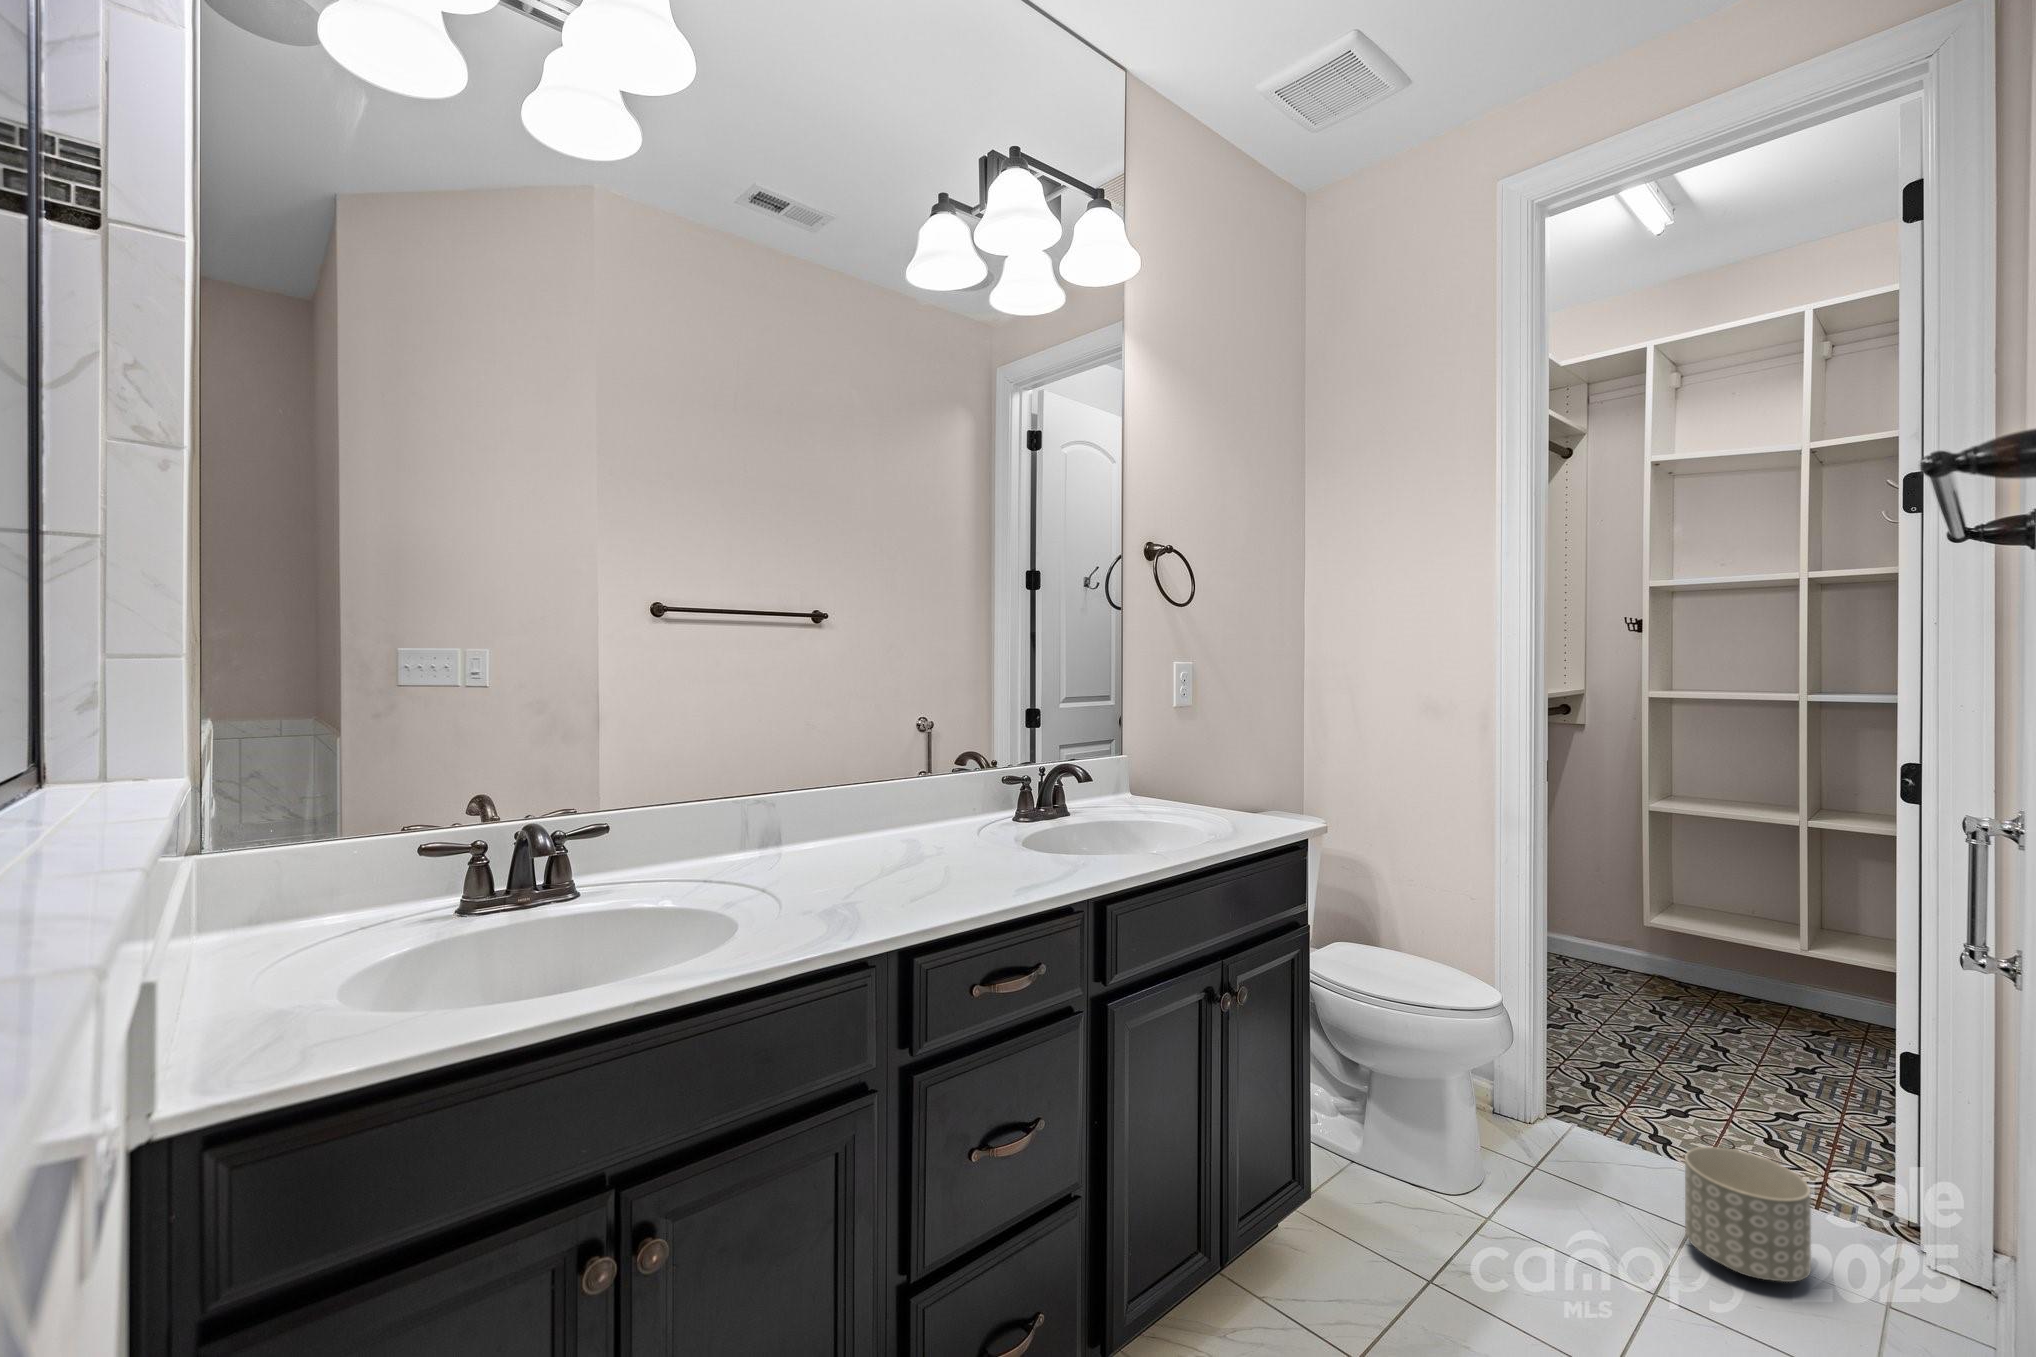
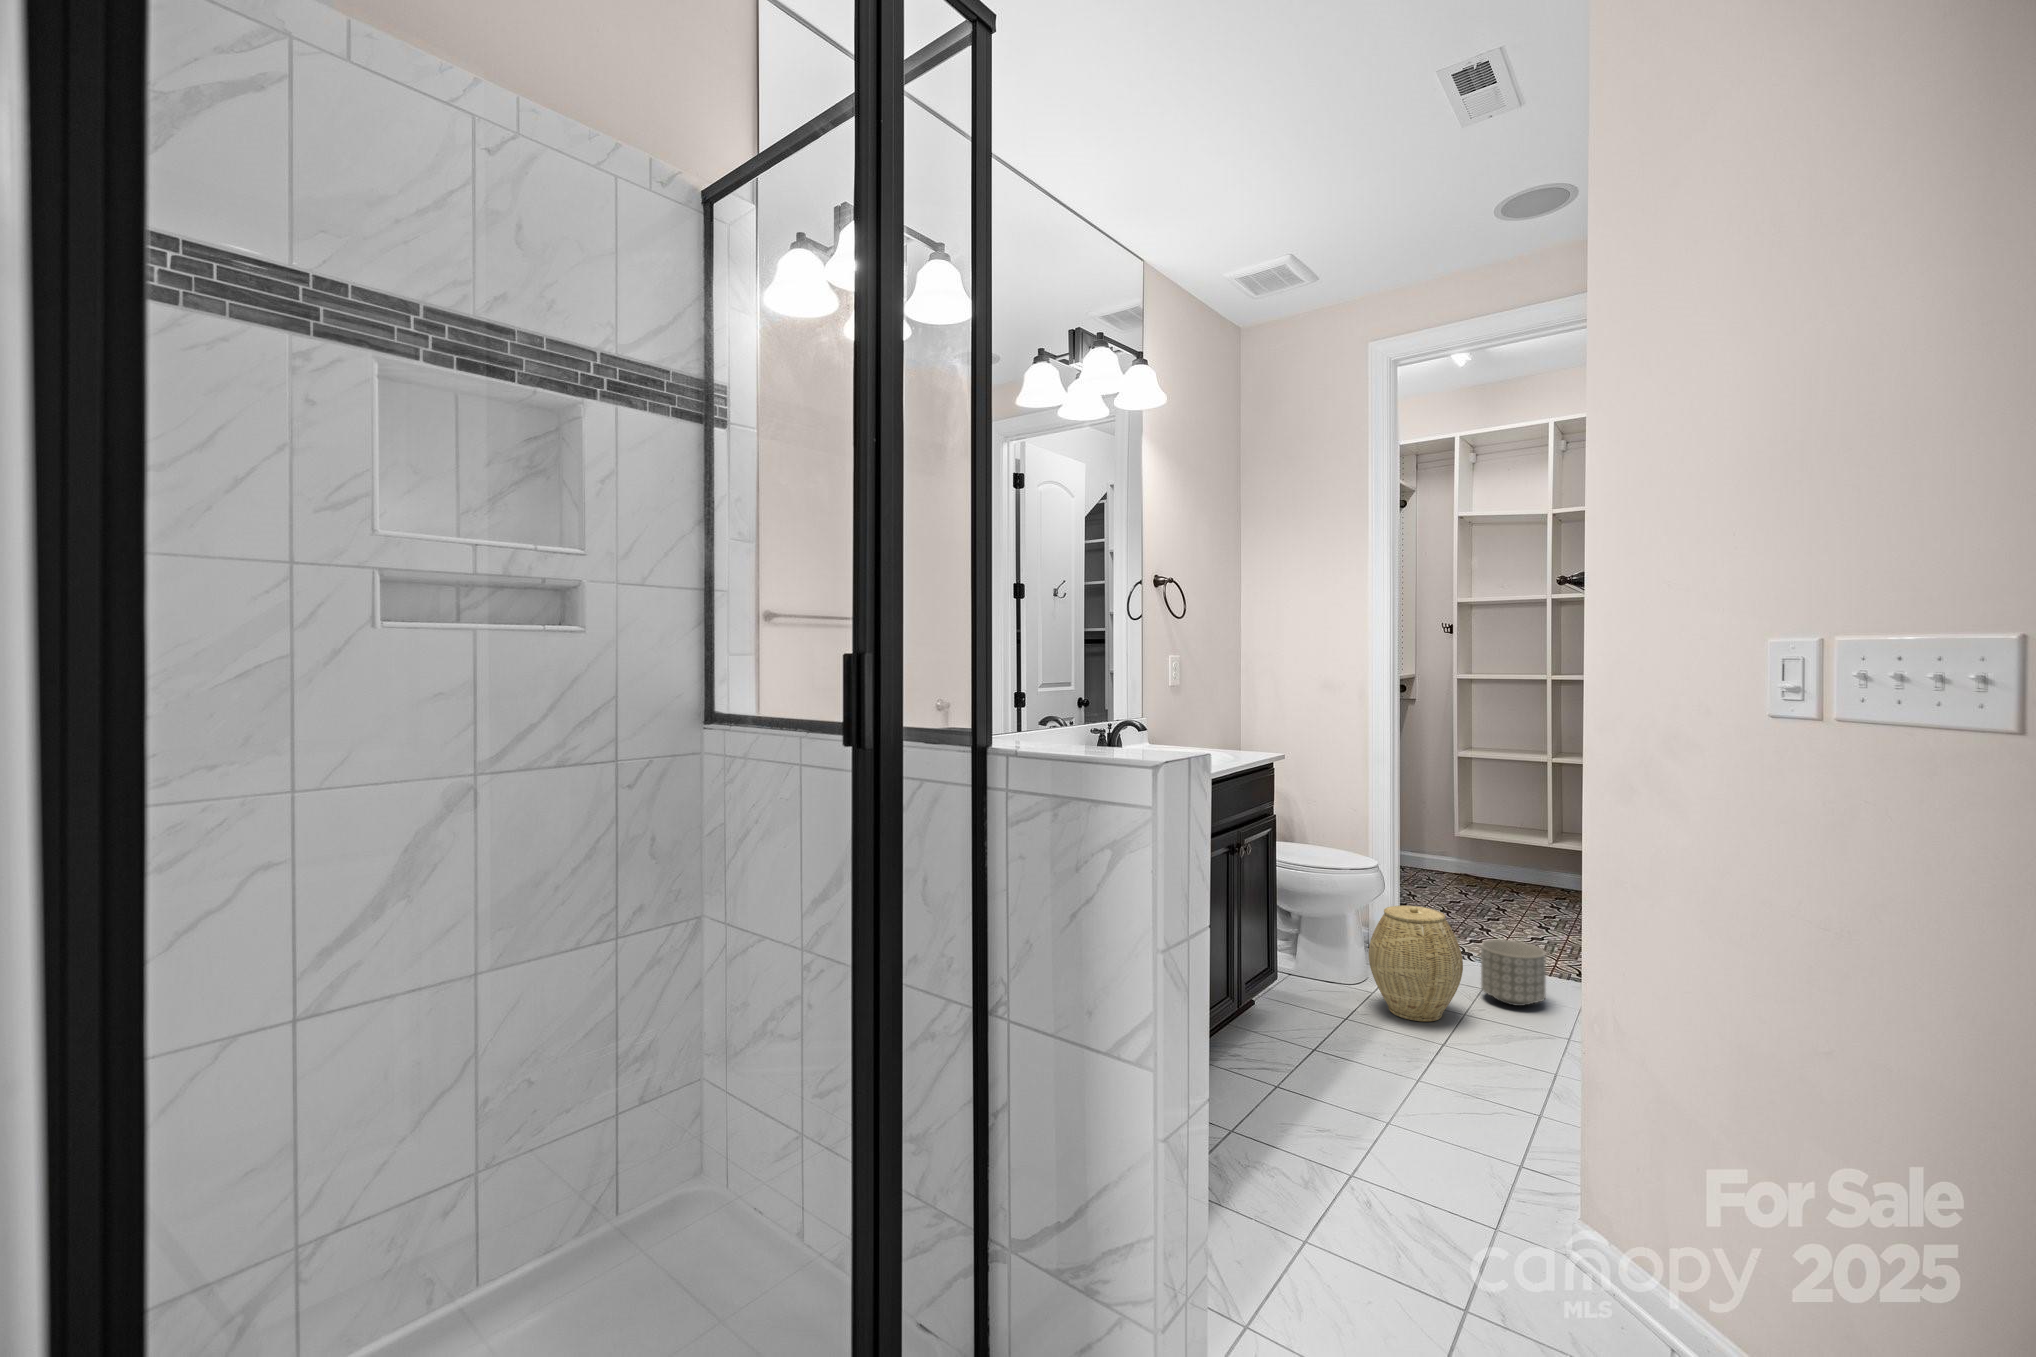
woven basket: none [1477,1082,1648,1302] -> present [1369,906,1463,1022]

